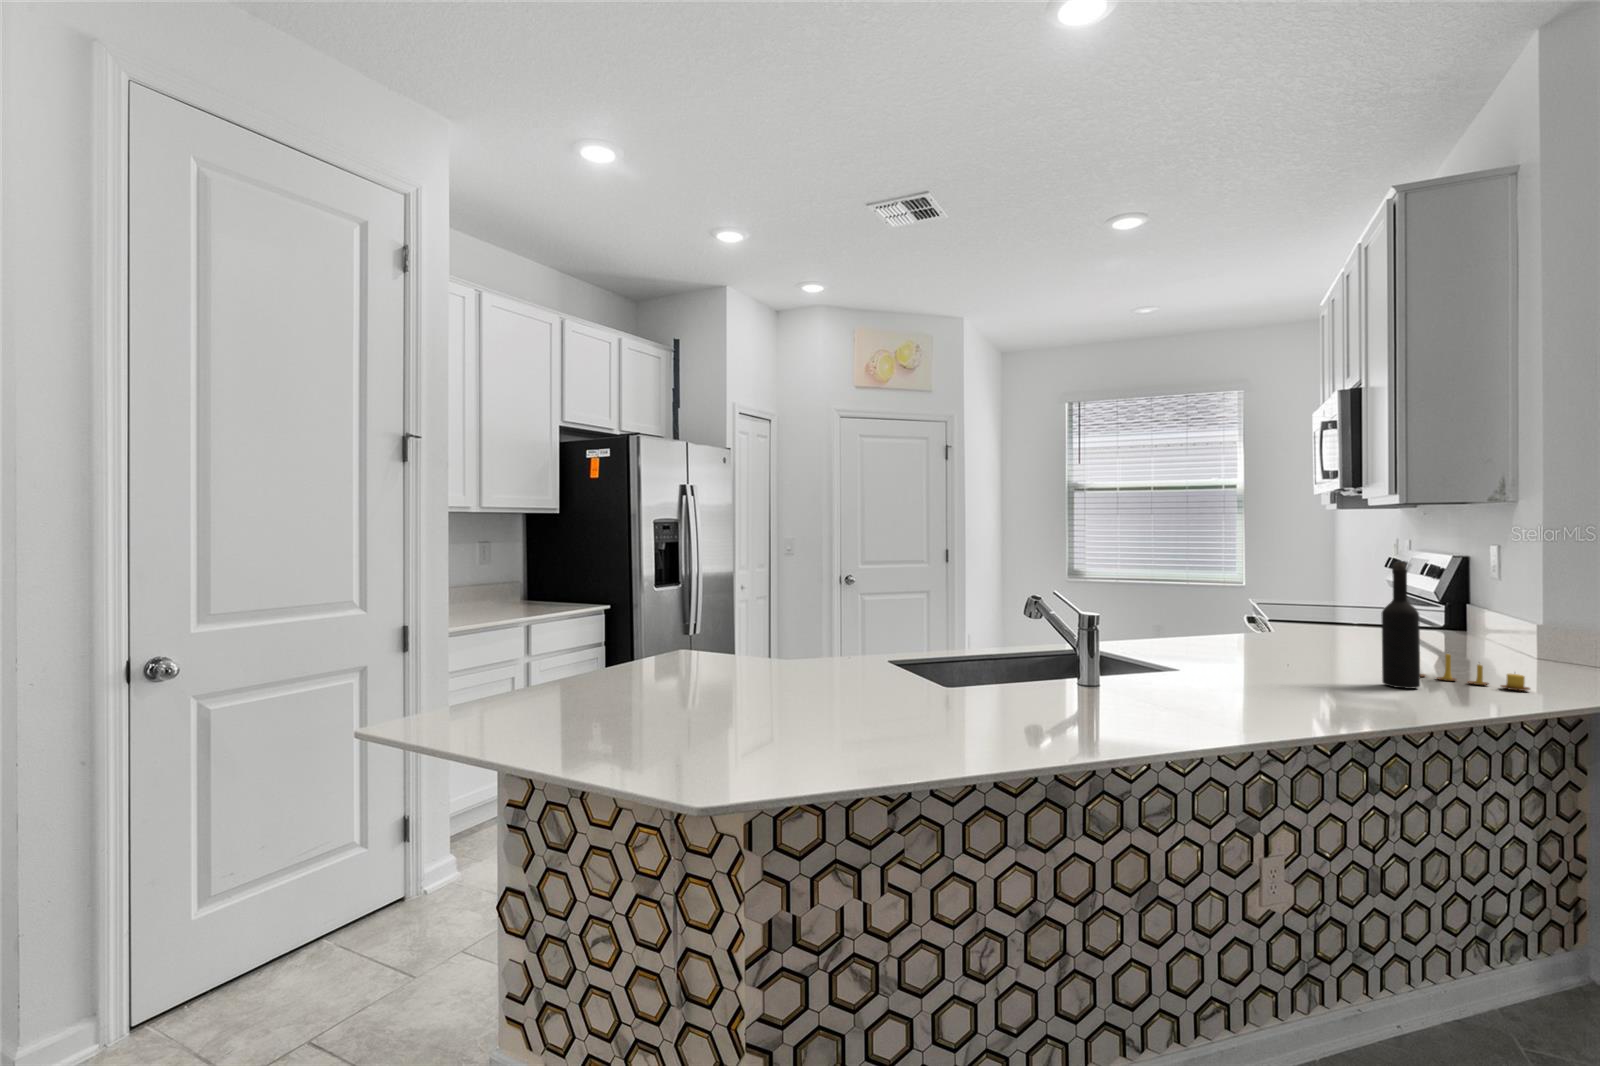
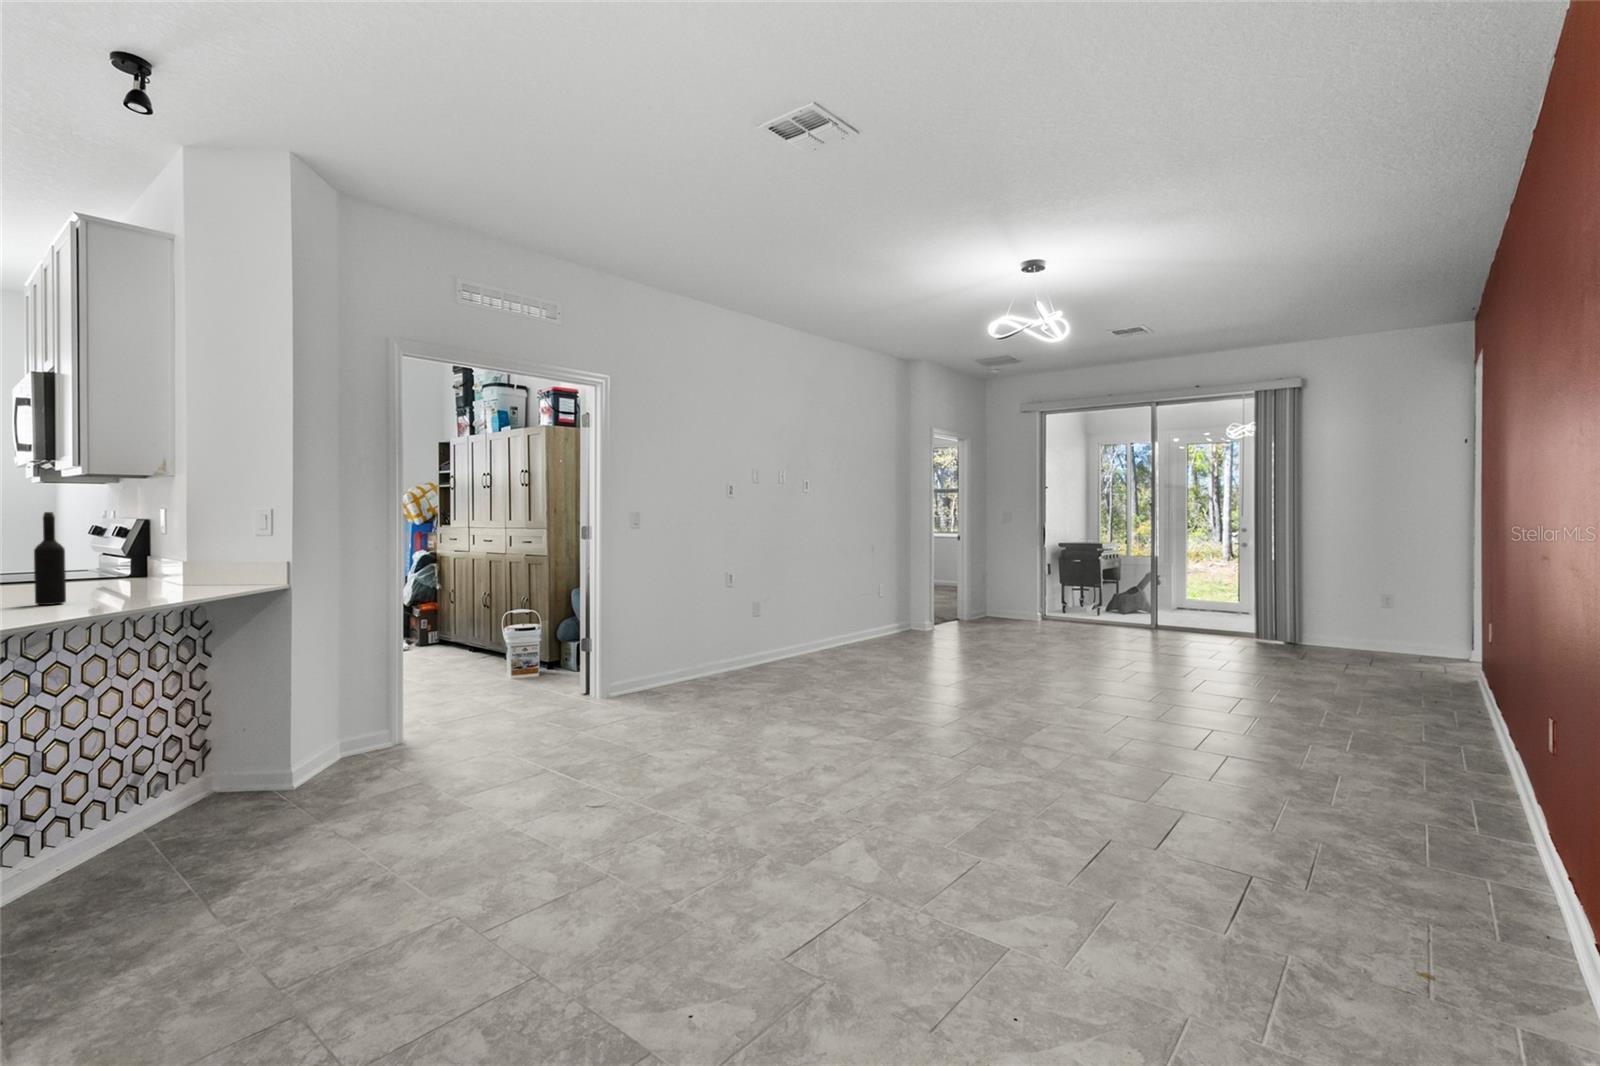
candle: present [1420,654,1530,691] -> none [63,578,150,600]

